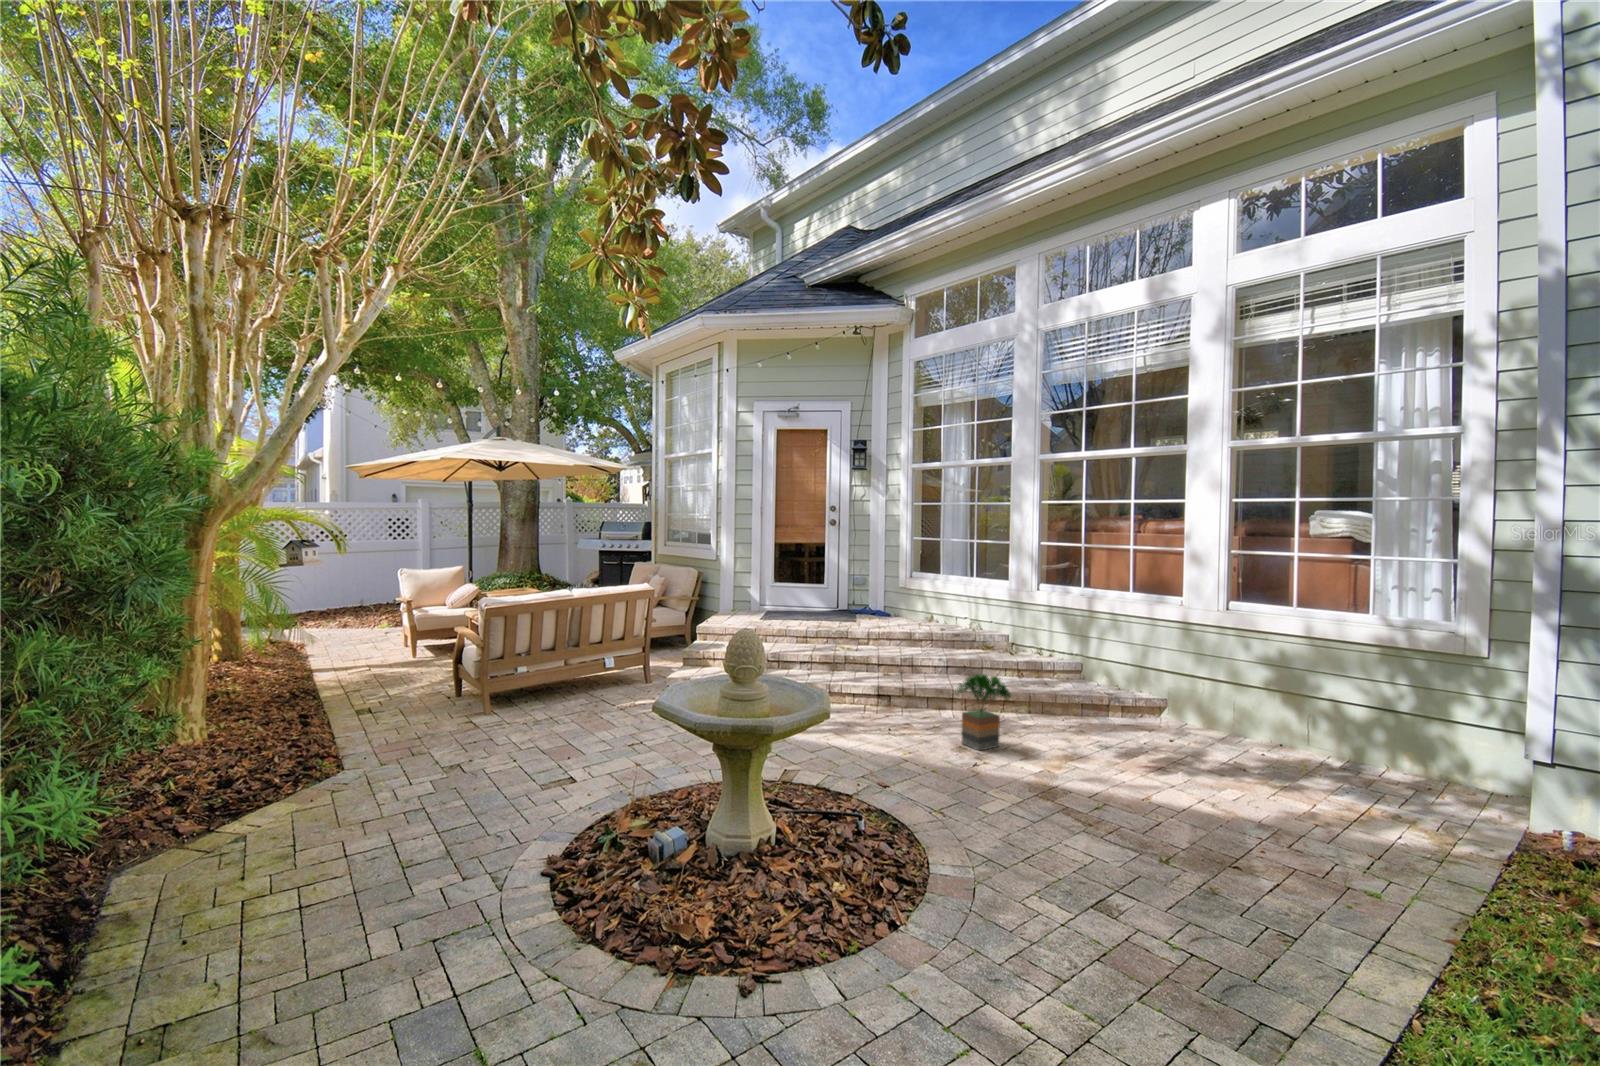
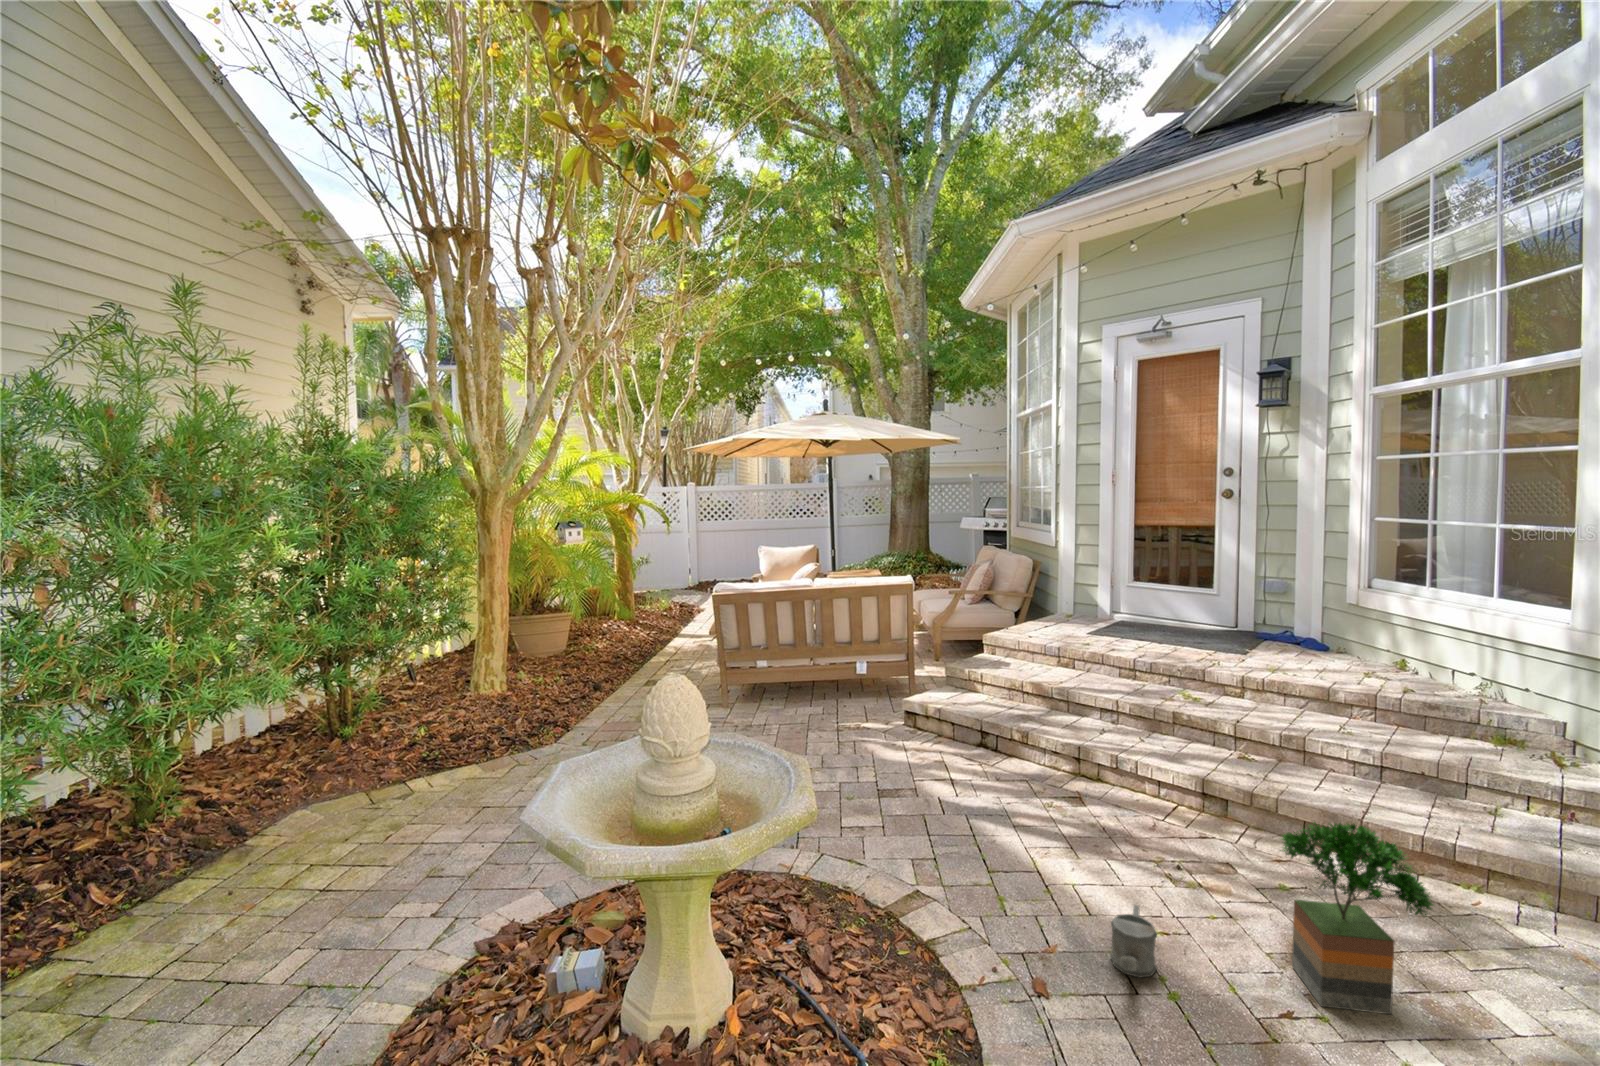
watering can: none [902,733,926,760] -> present [1110,905,1157,978]

